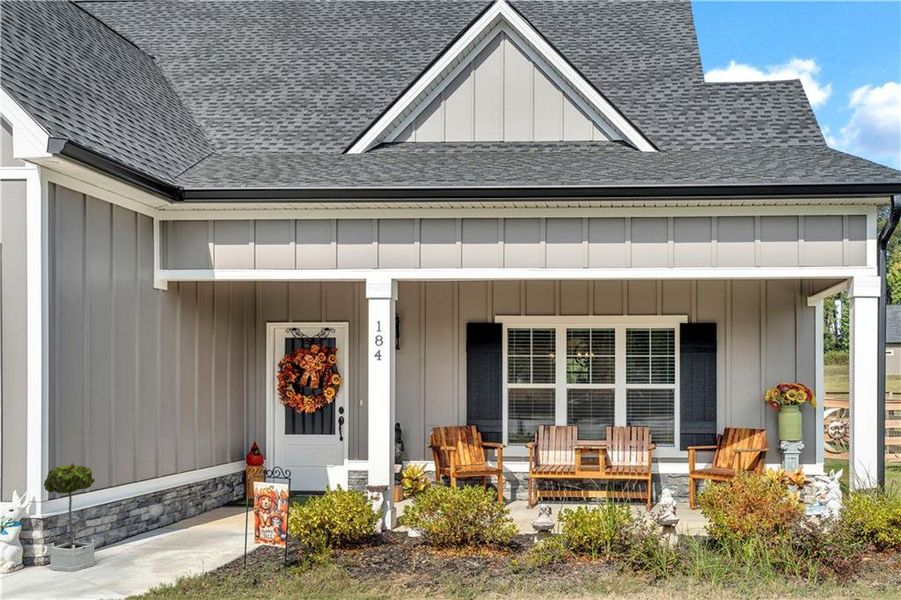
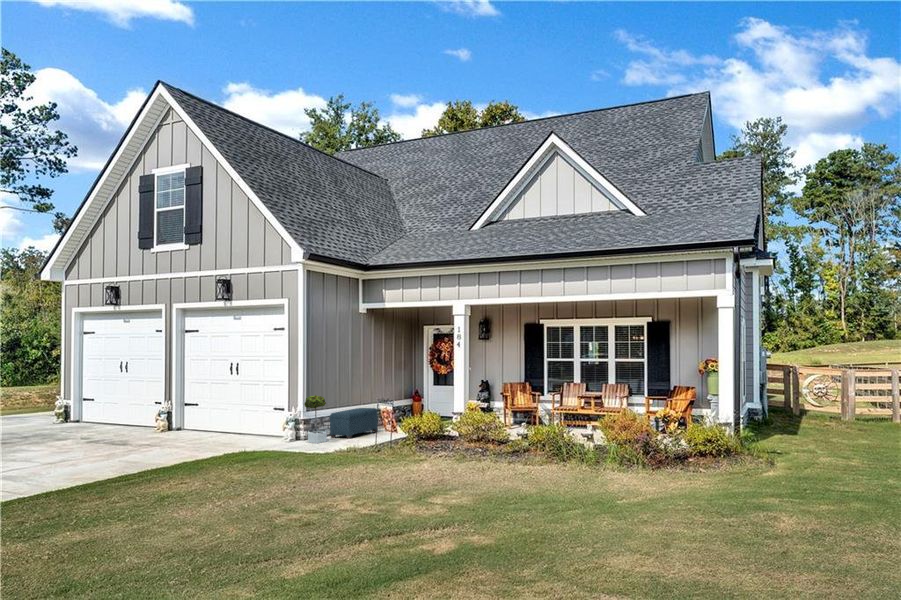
bench: none [97,484,195,555] -> present [330,408,378,439]

